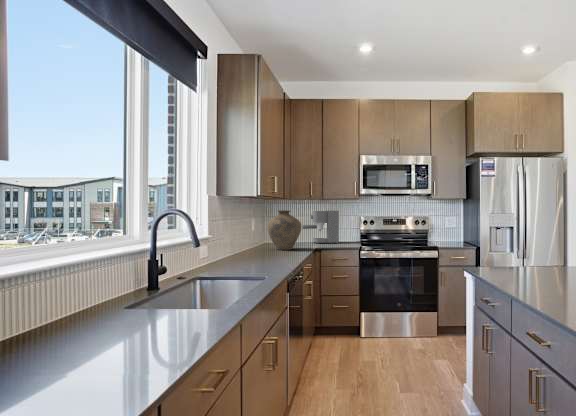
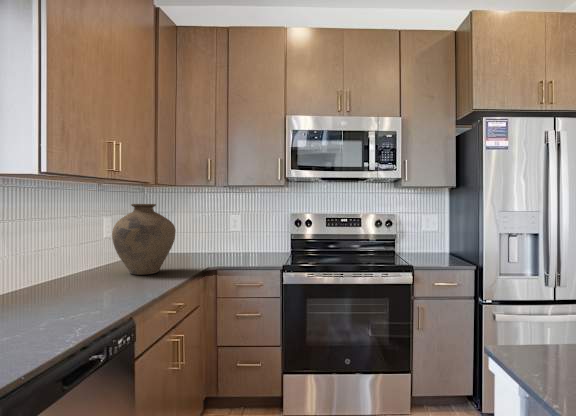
coffee maker: present [302,211,339,243] -> none [203,205,259,257]

